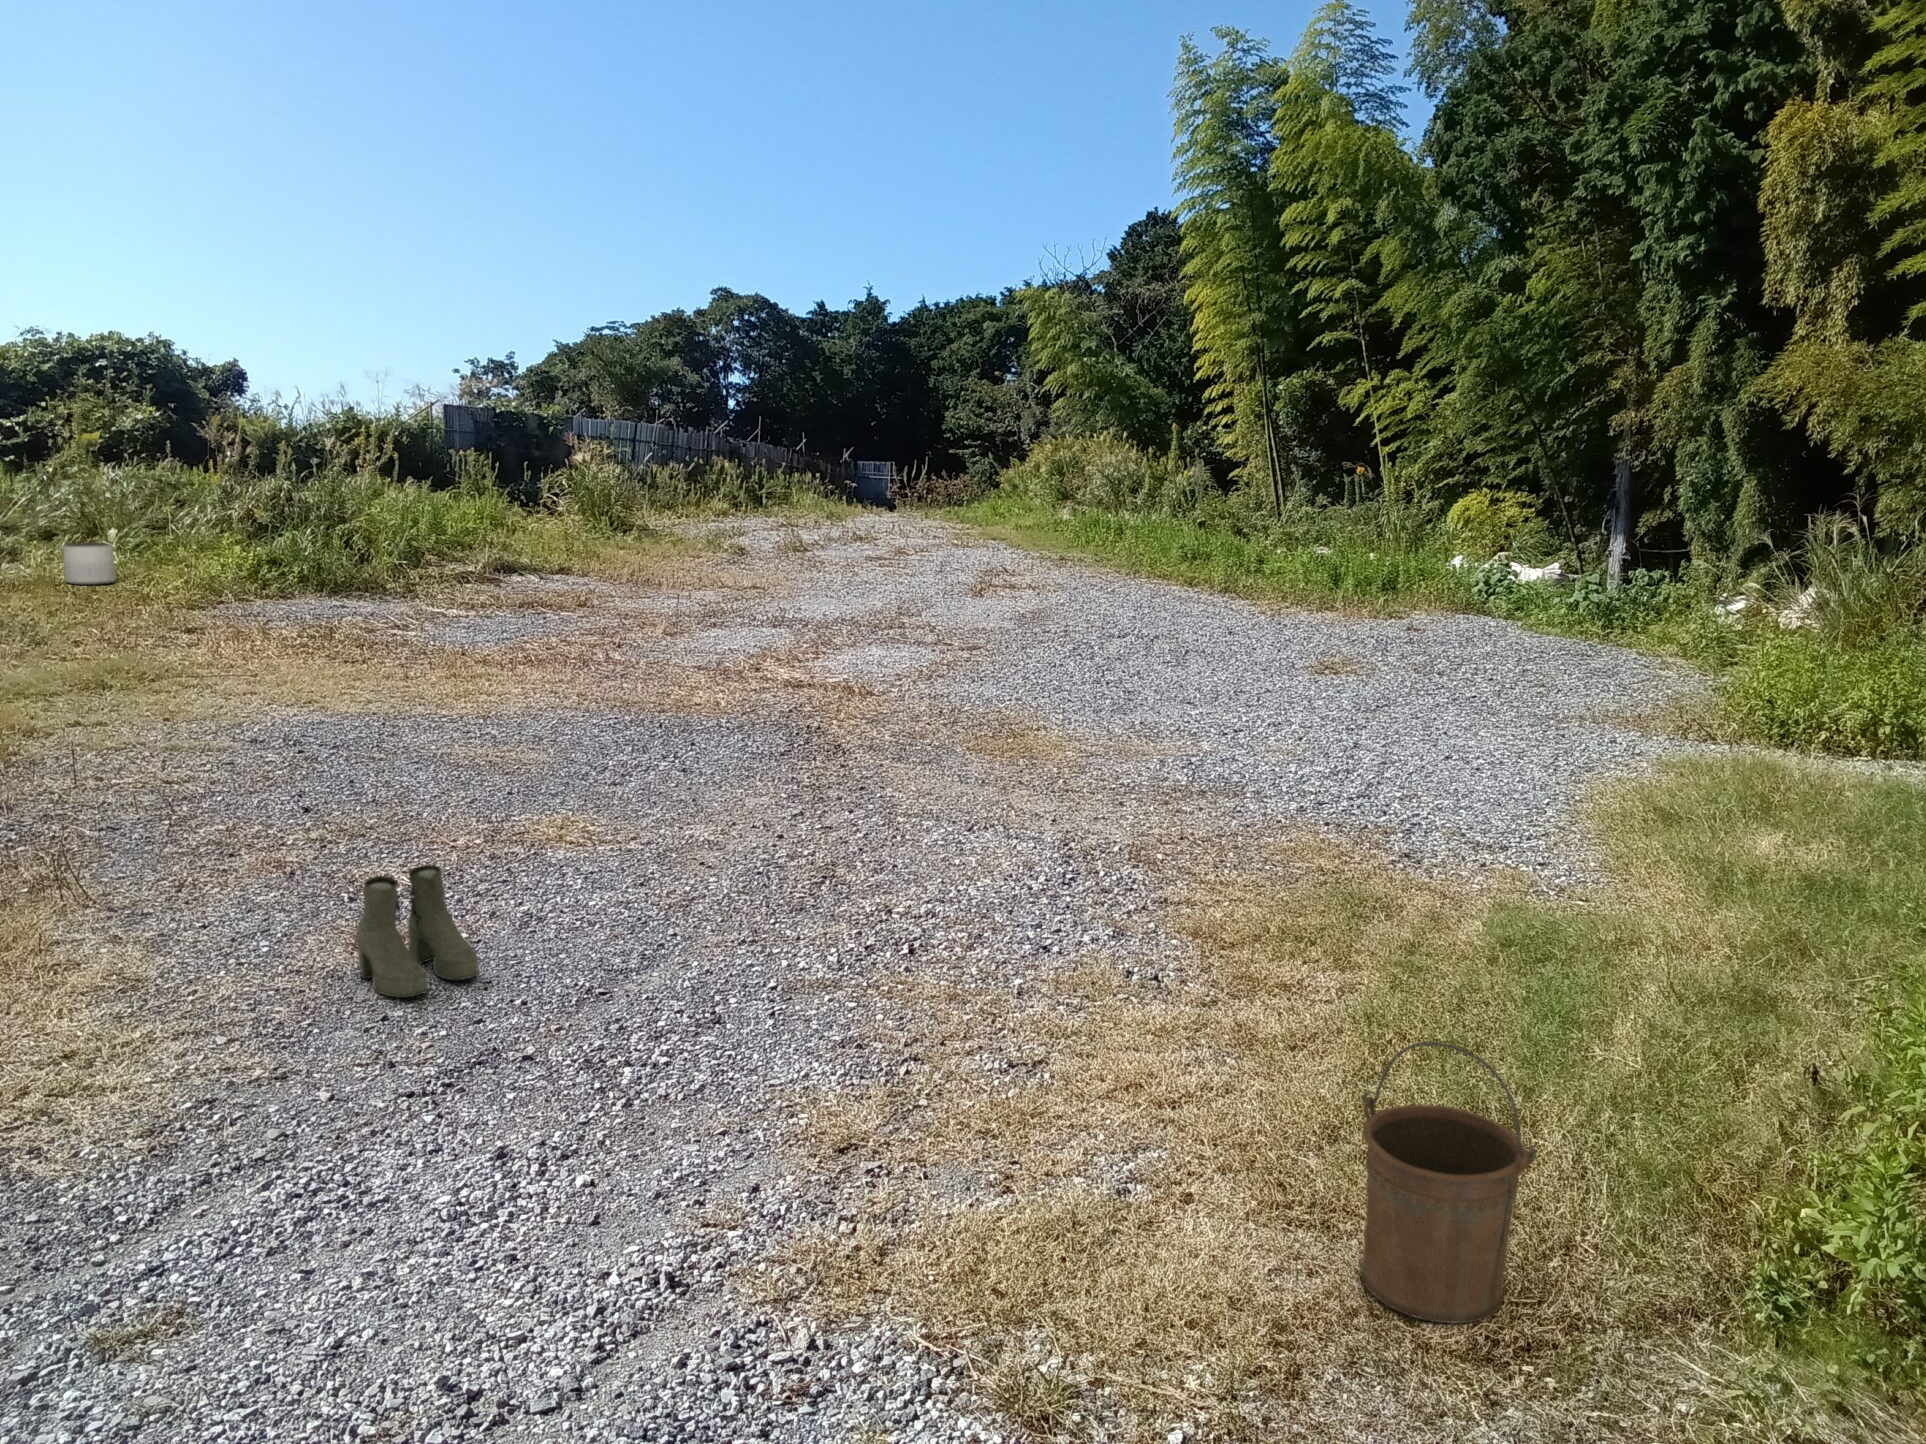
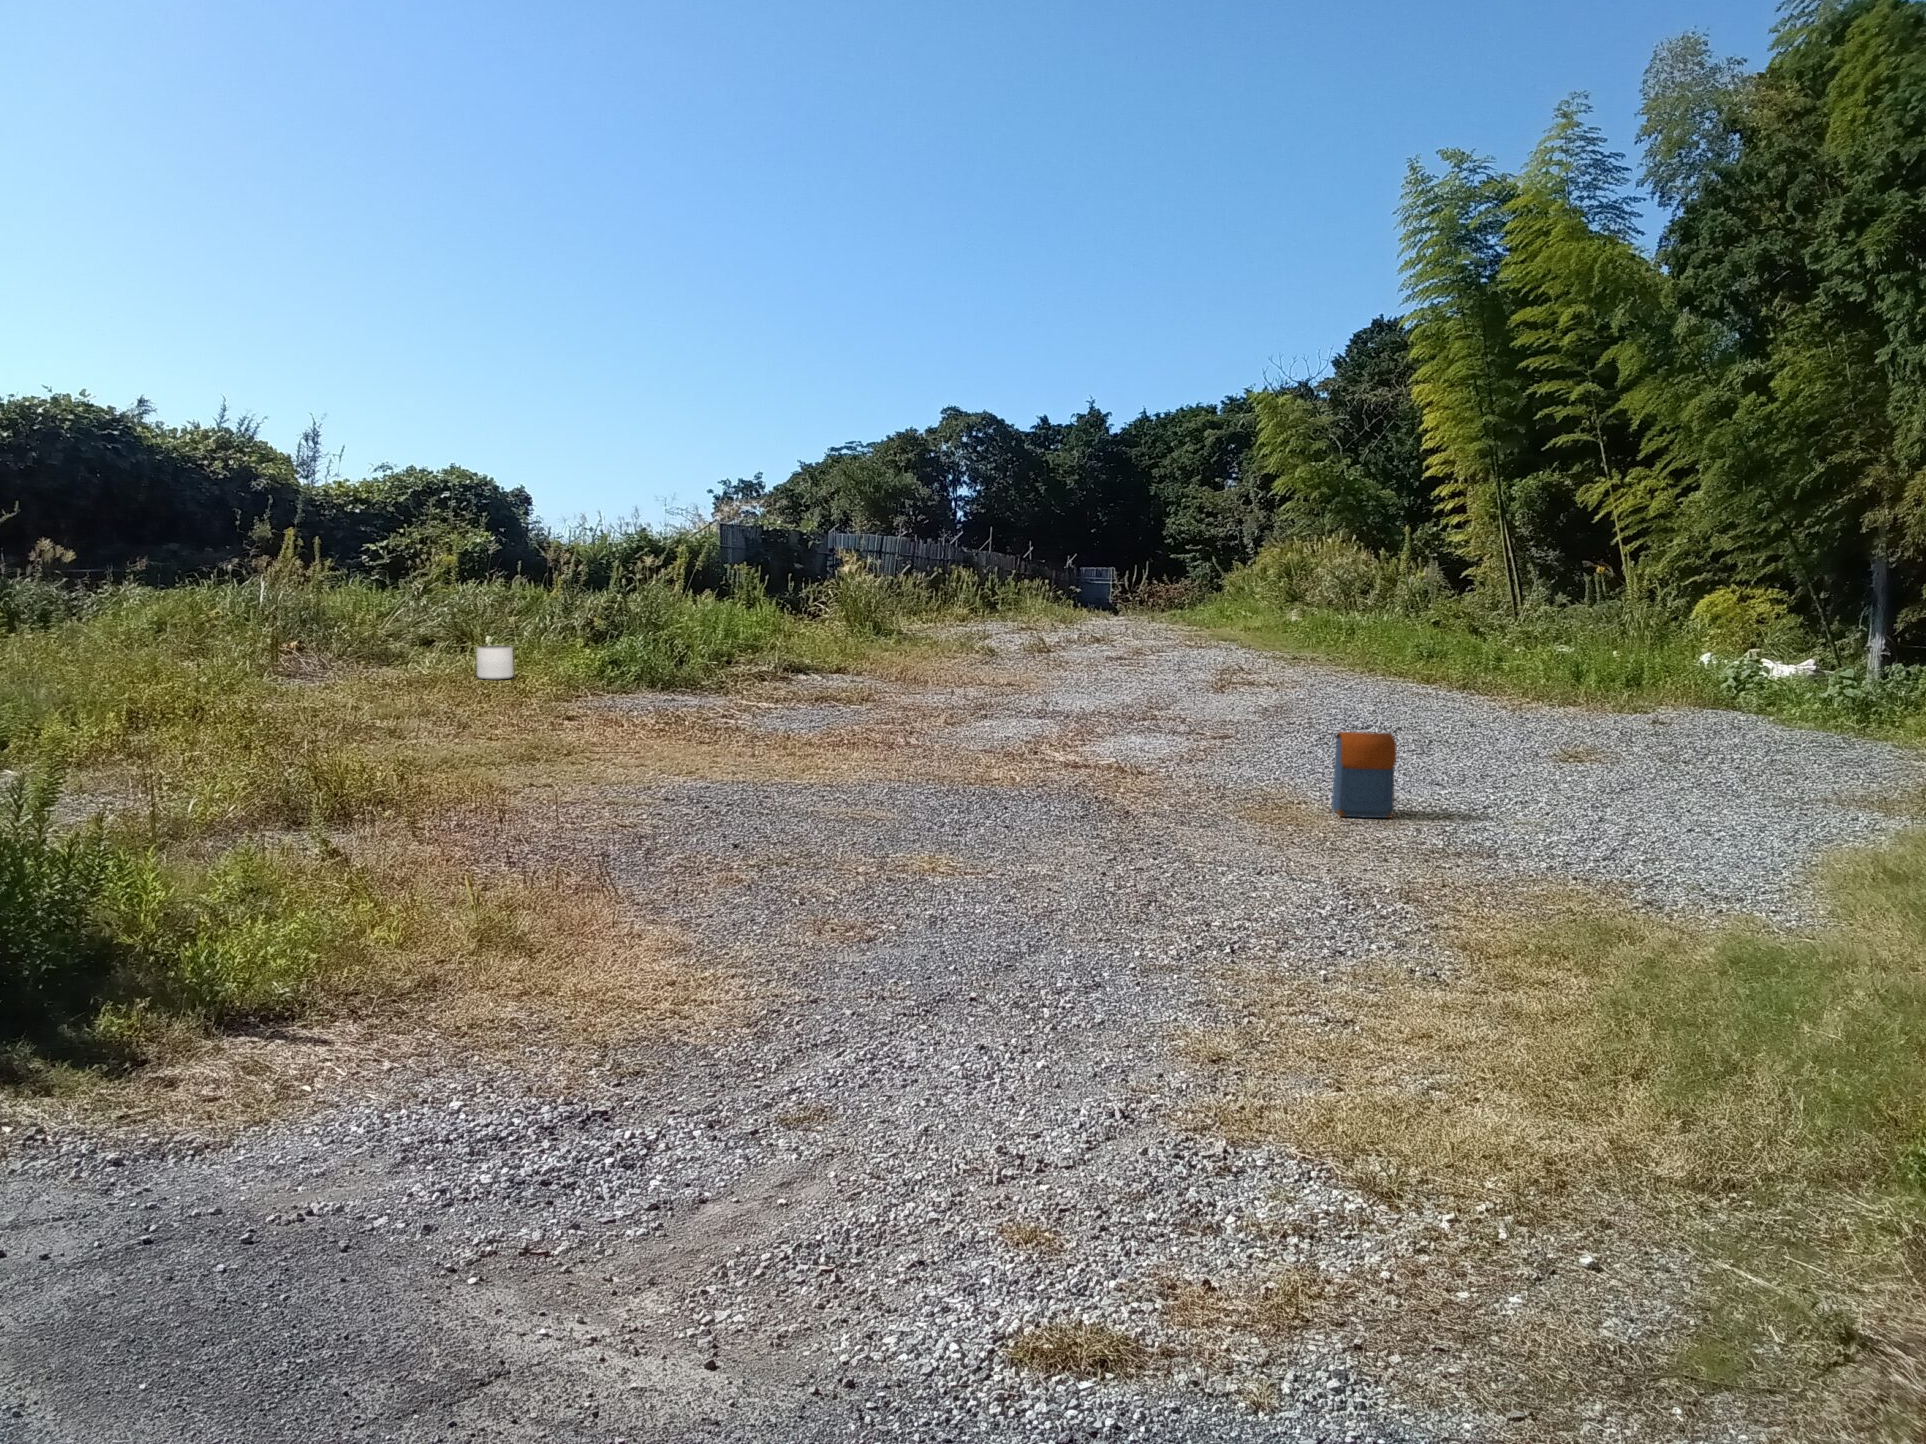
backpack: none [1065,652,1136,751] -> present [1332,732,1396,818]
boots: present [356,865,479,998] -> none [834,870,920,961]
bucket: present [1360,1042,1536,1324] -> none [1607,968,1735,1162]

